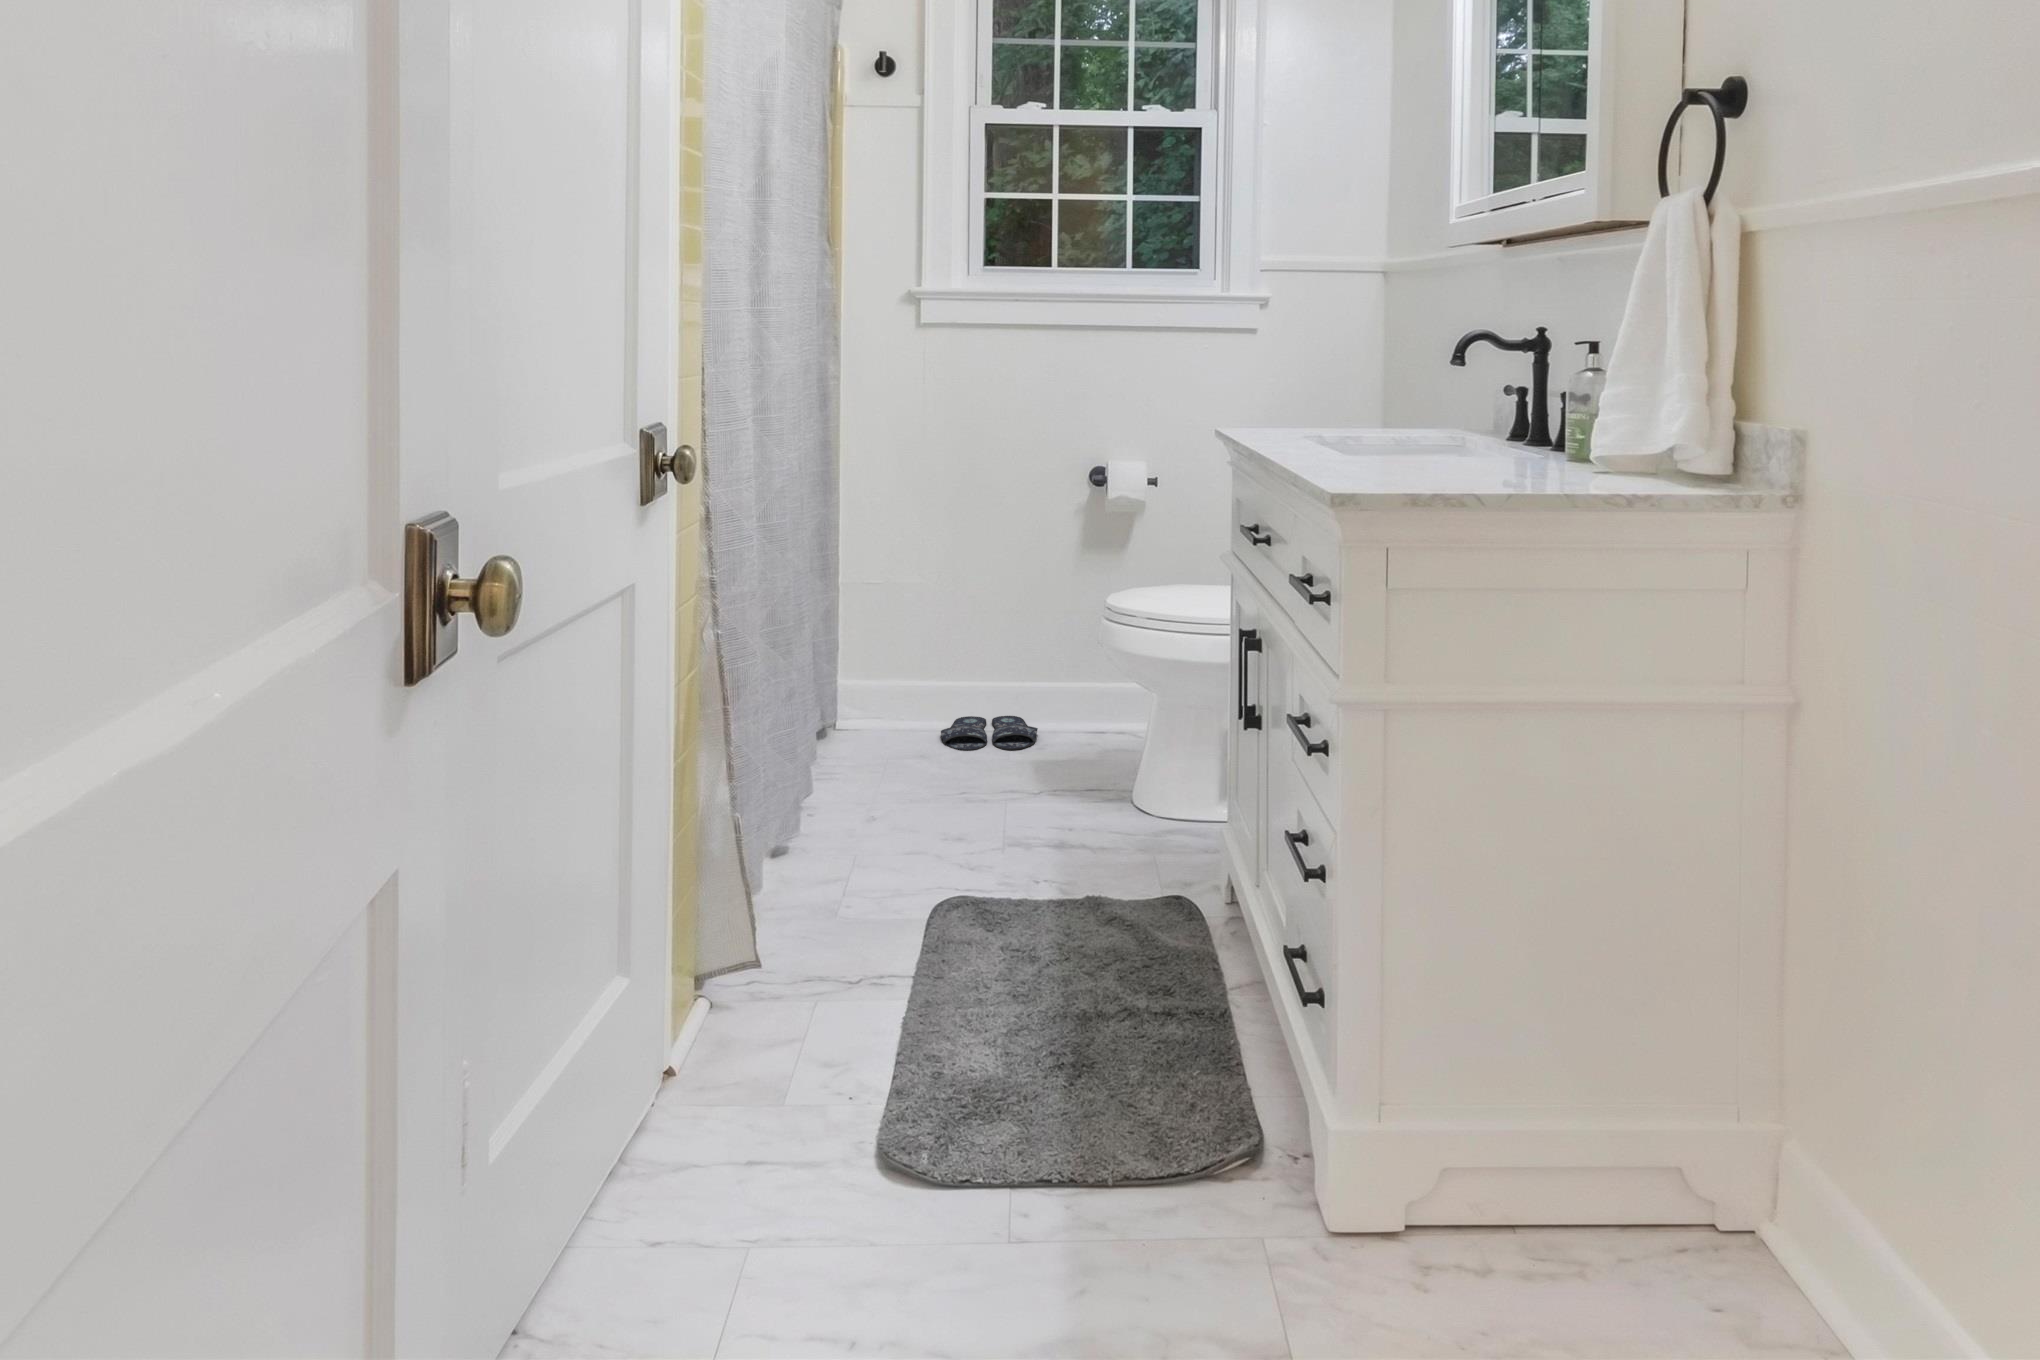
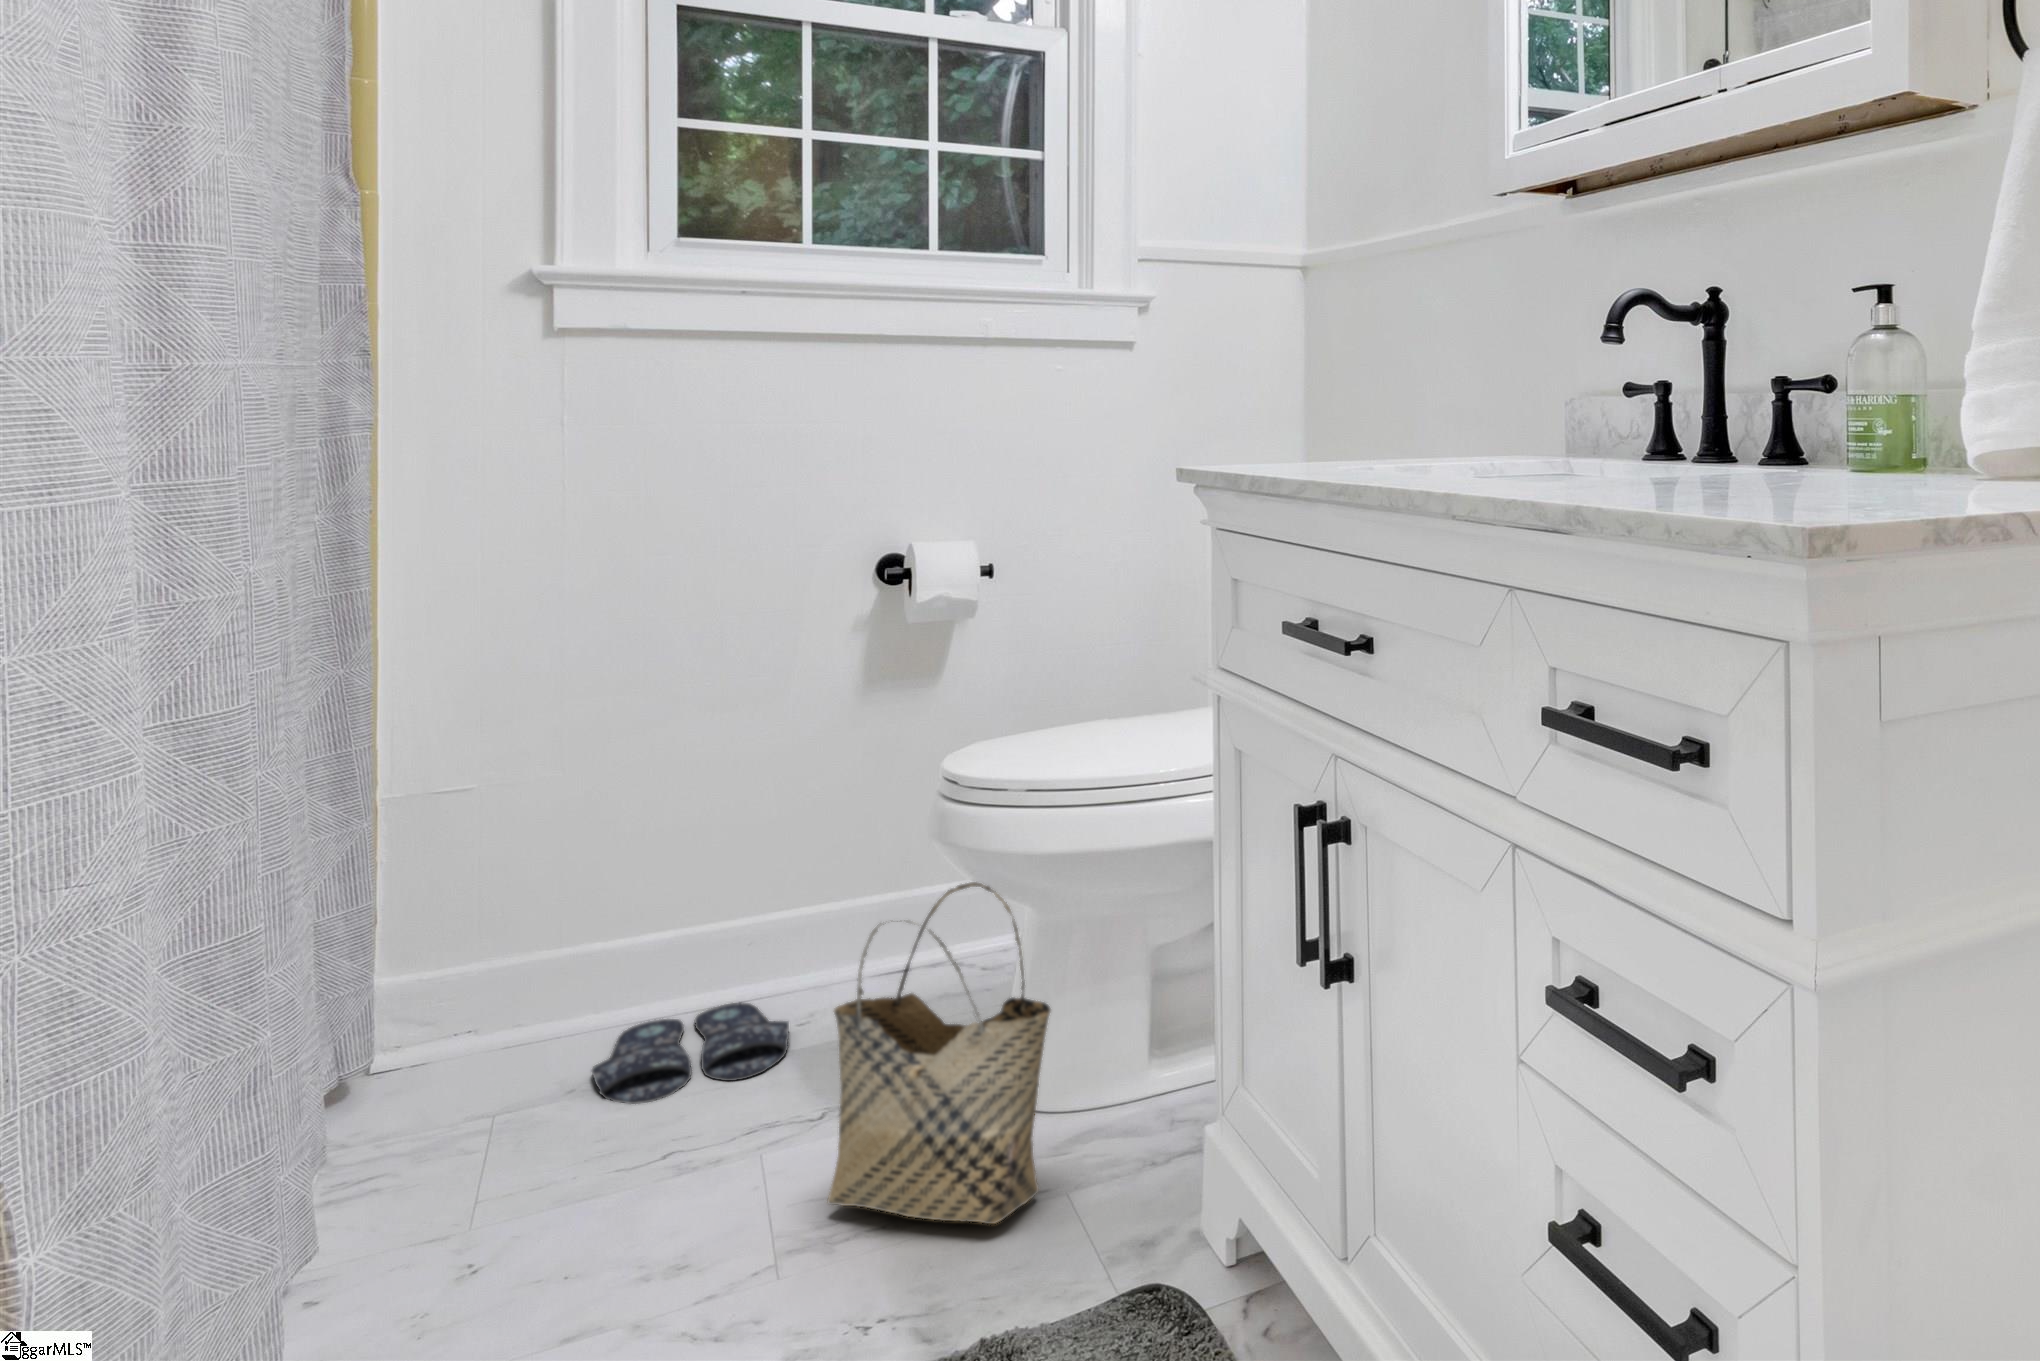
woven basket: none [1038,651,1148,829] -> present [828,882,1051,1224]

